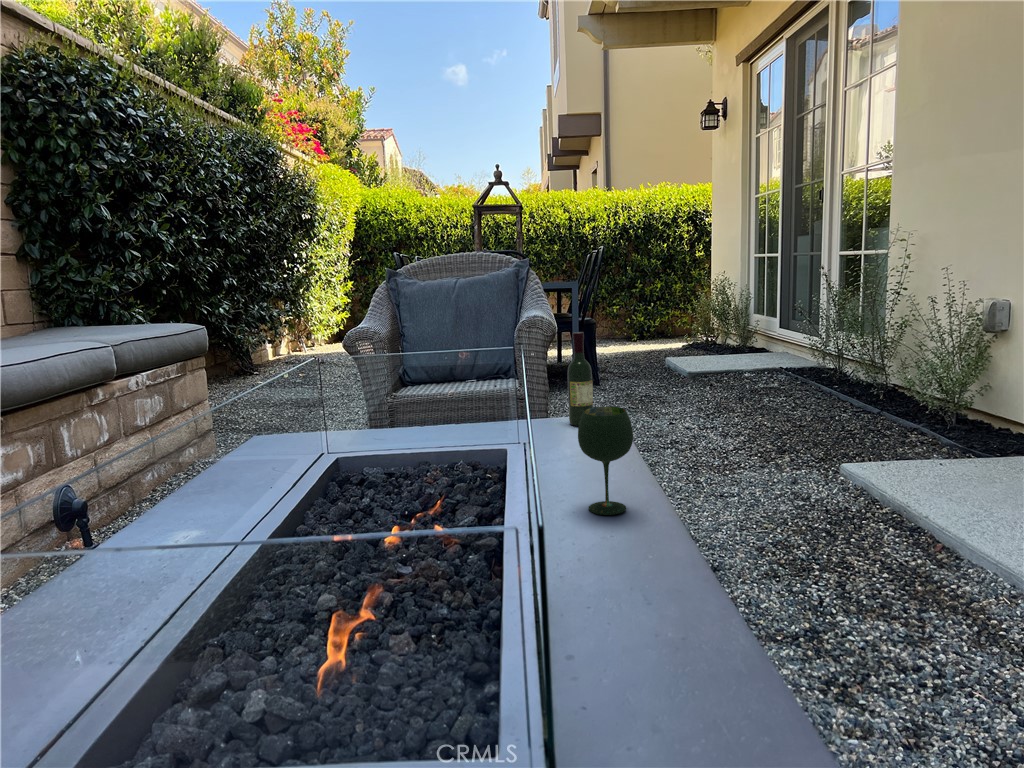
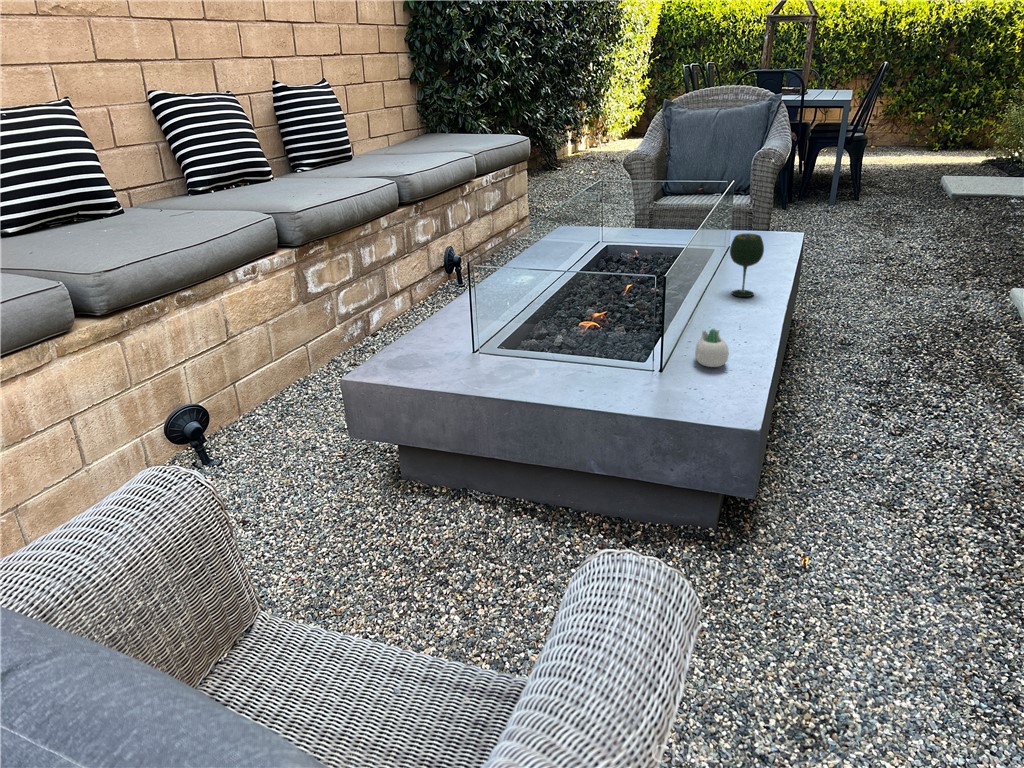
wine bottle: present [568,332,593,426] -> none [761,174,783,242]
succulent planter: none [628,606,715,708] -> present [695,328,729,367]

